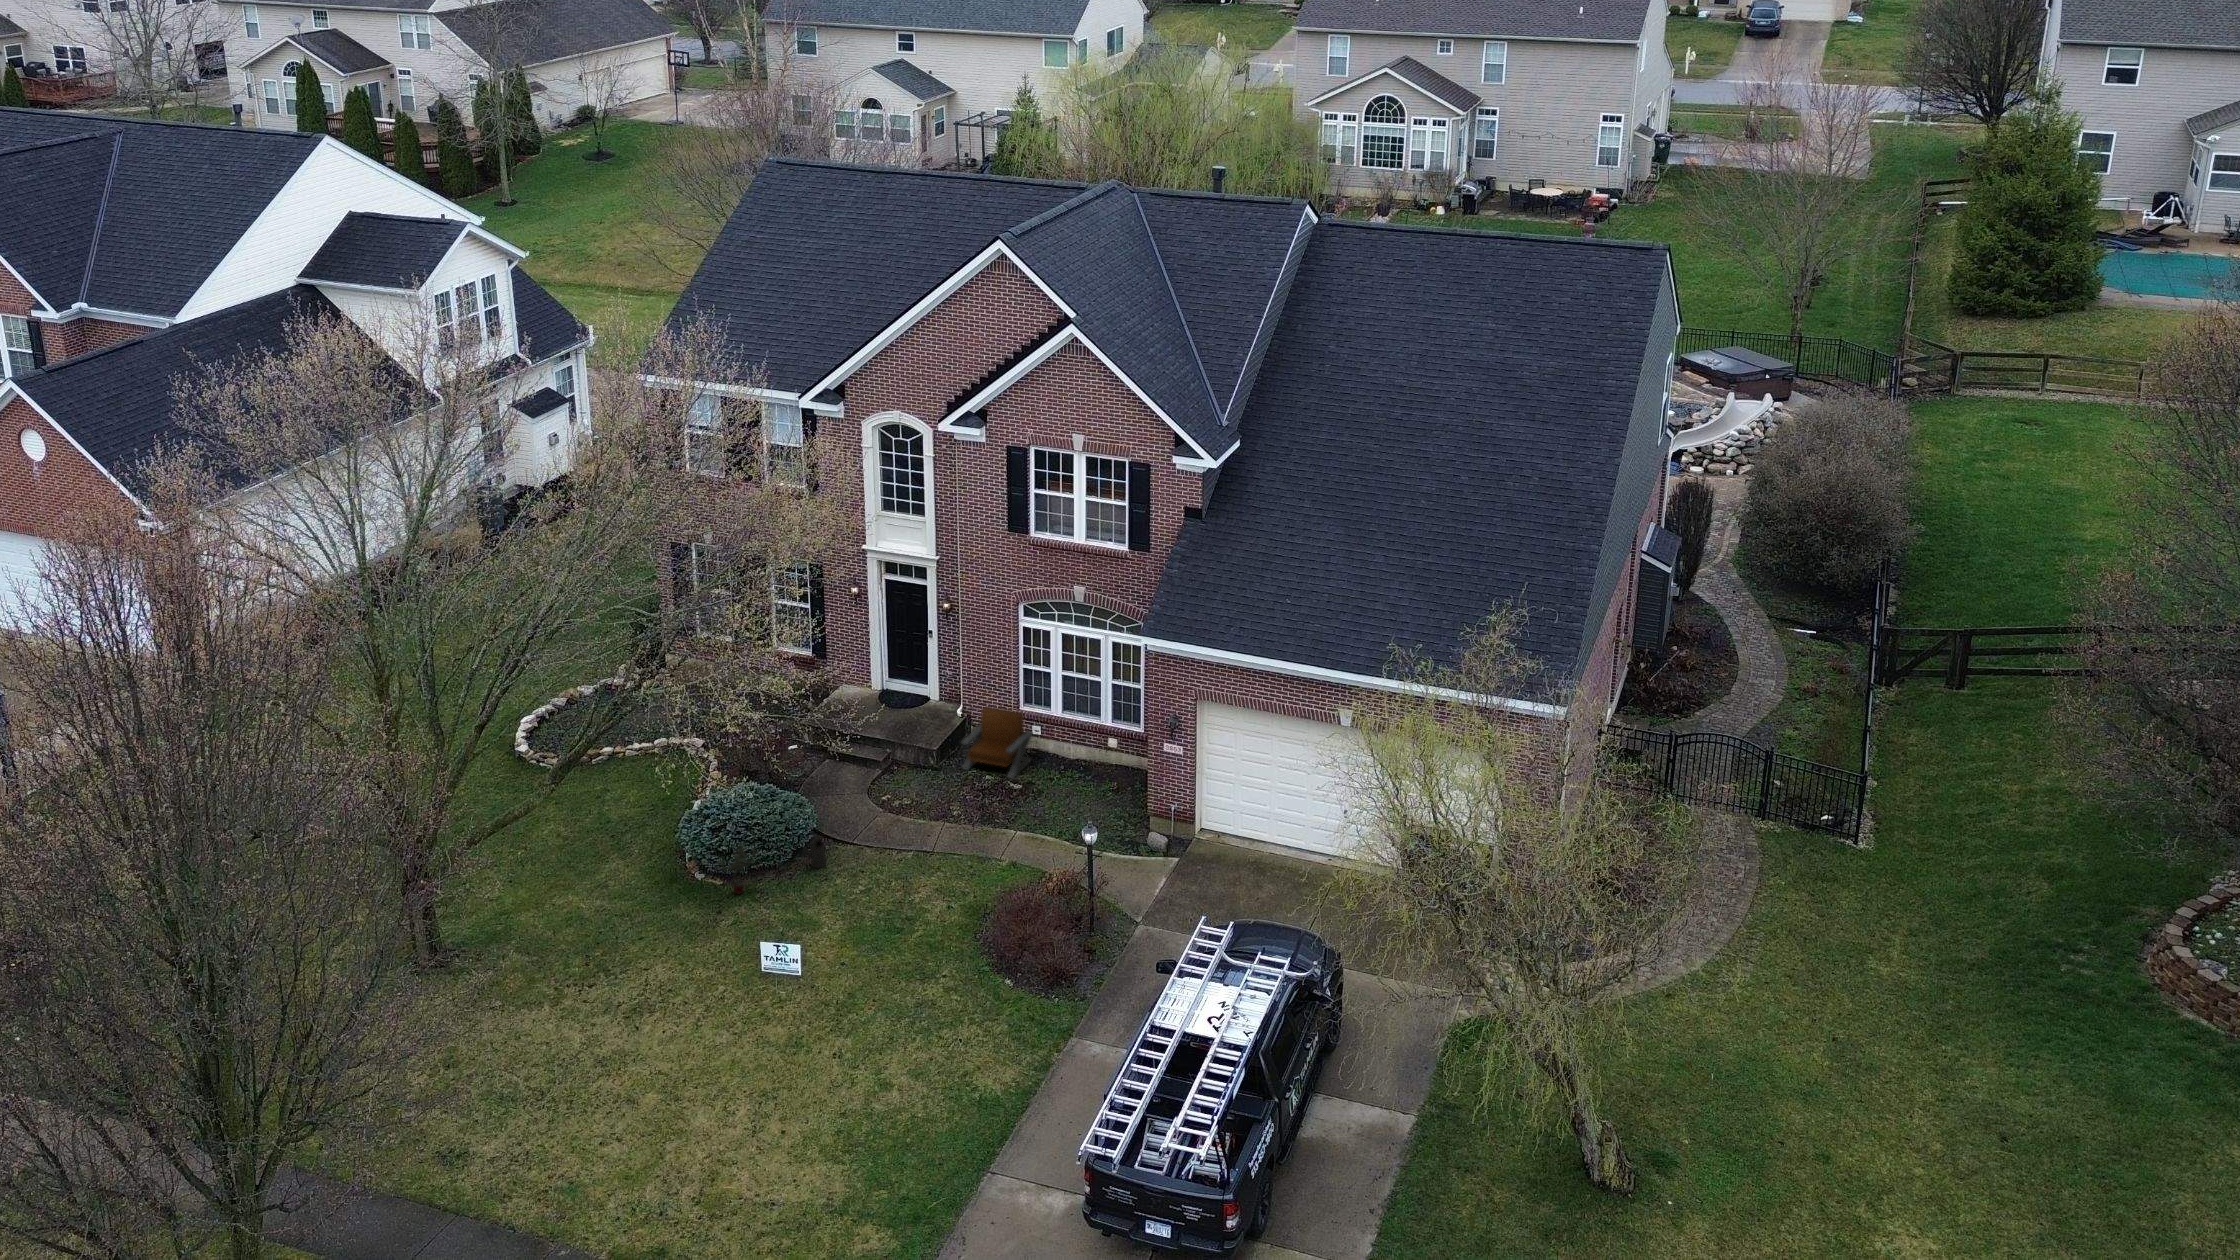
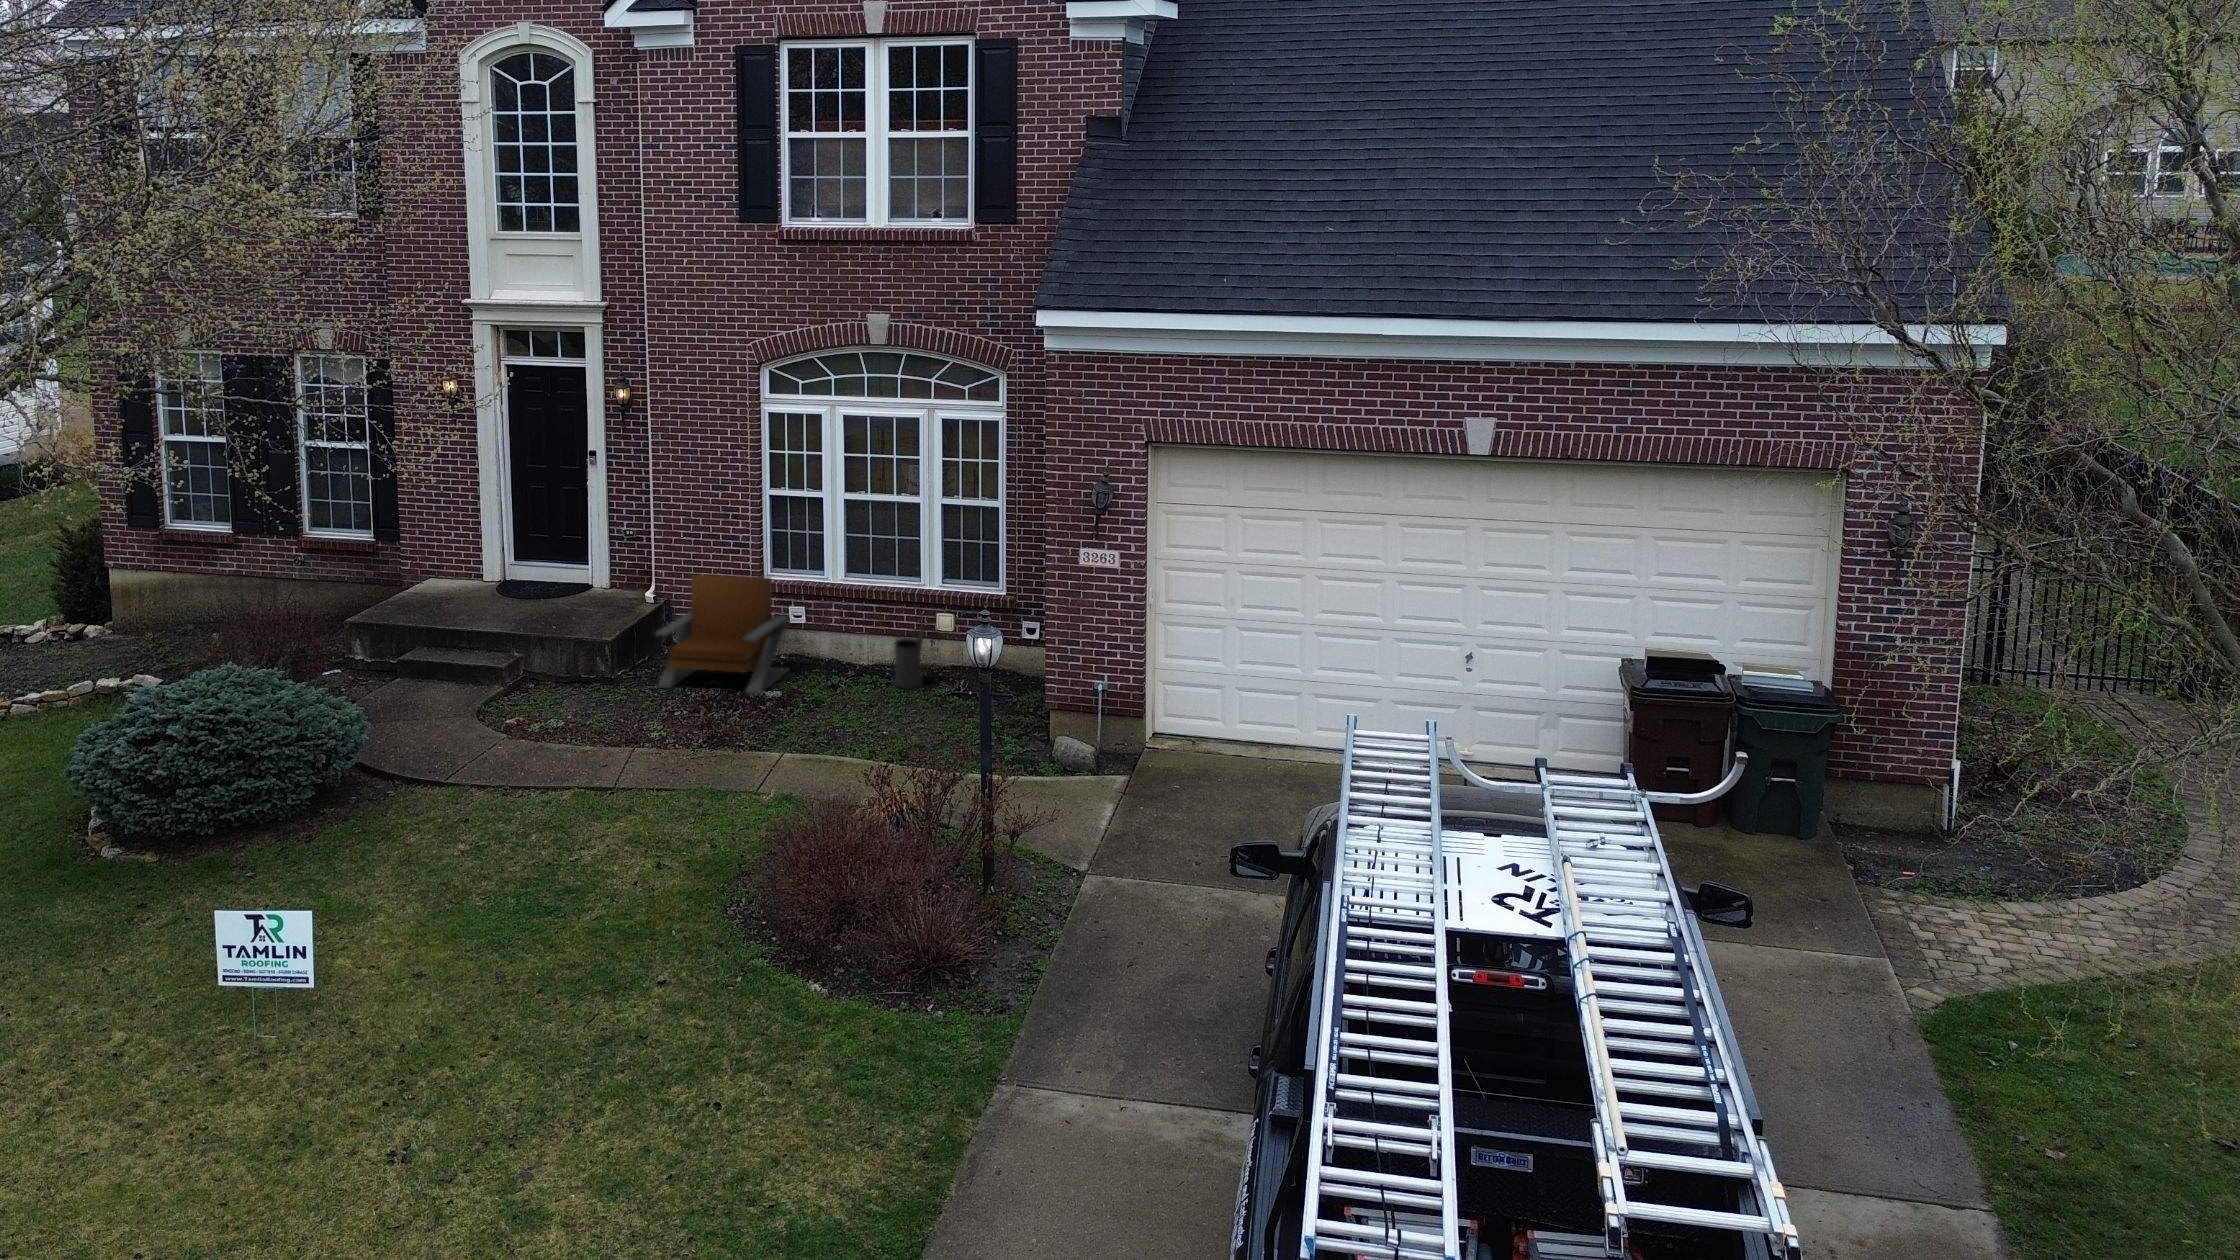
watering can: present [804,836,830,868] -> present [894,628,924,689]
potted tree: present [716,842,757,894] -> none [133,755,235,877]

